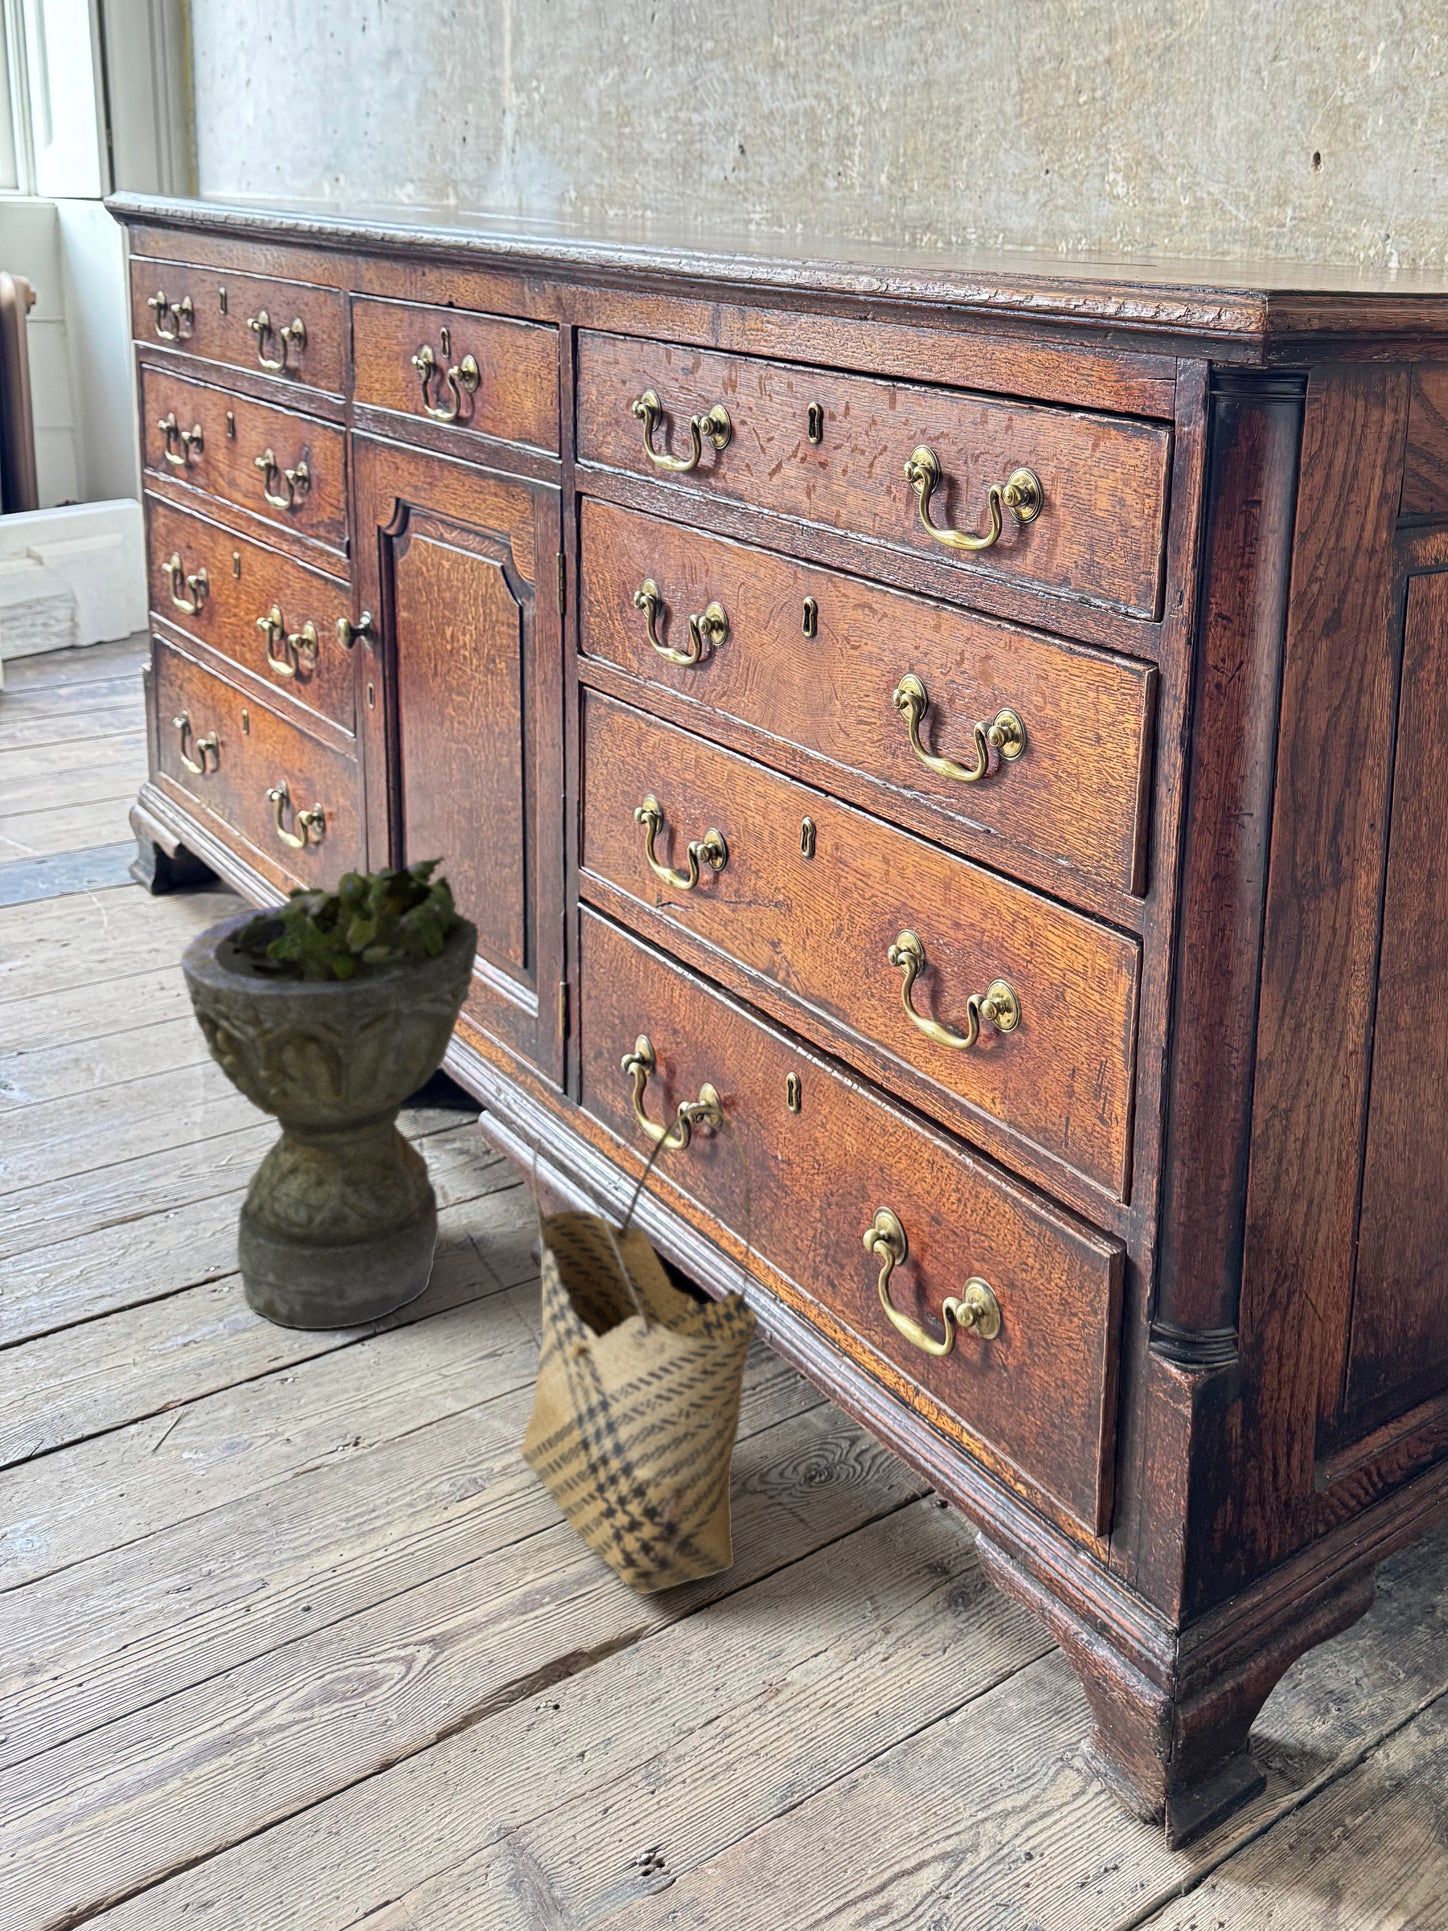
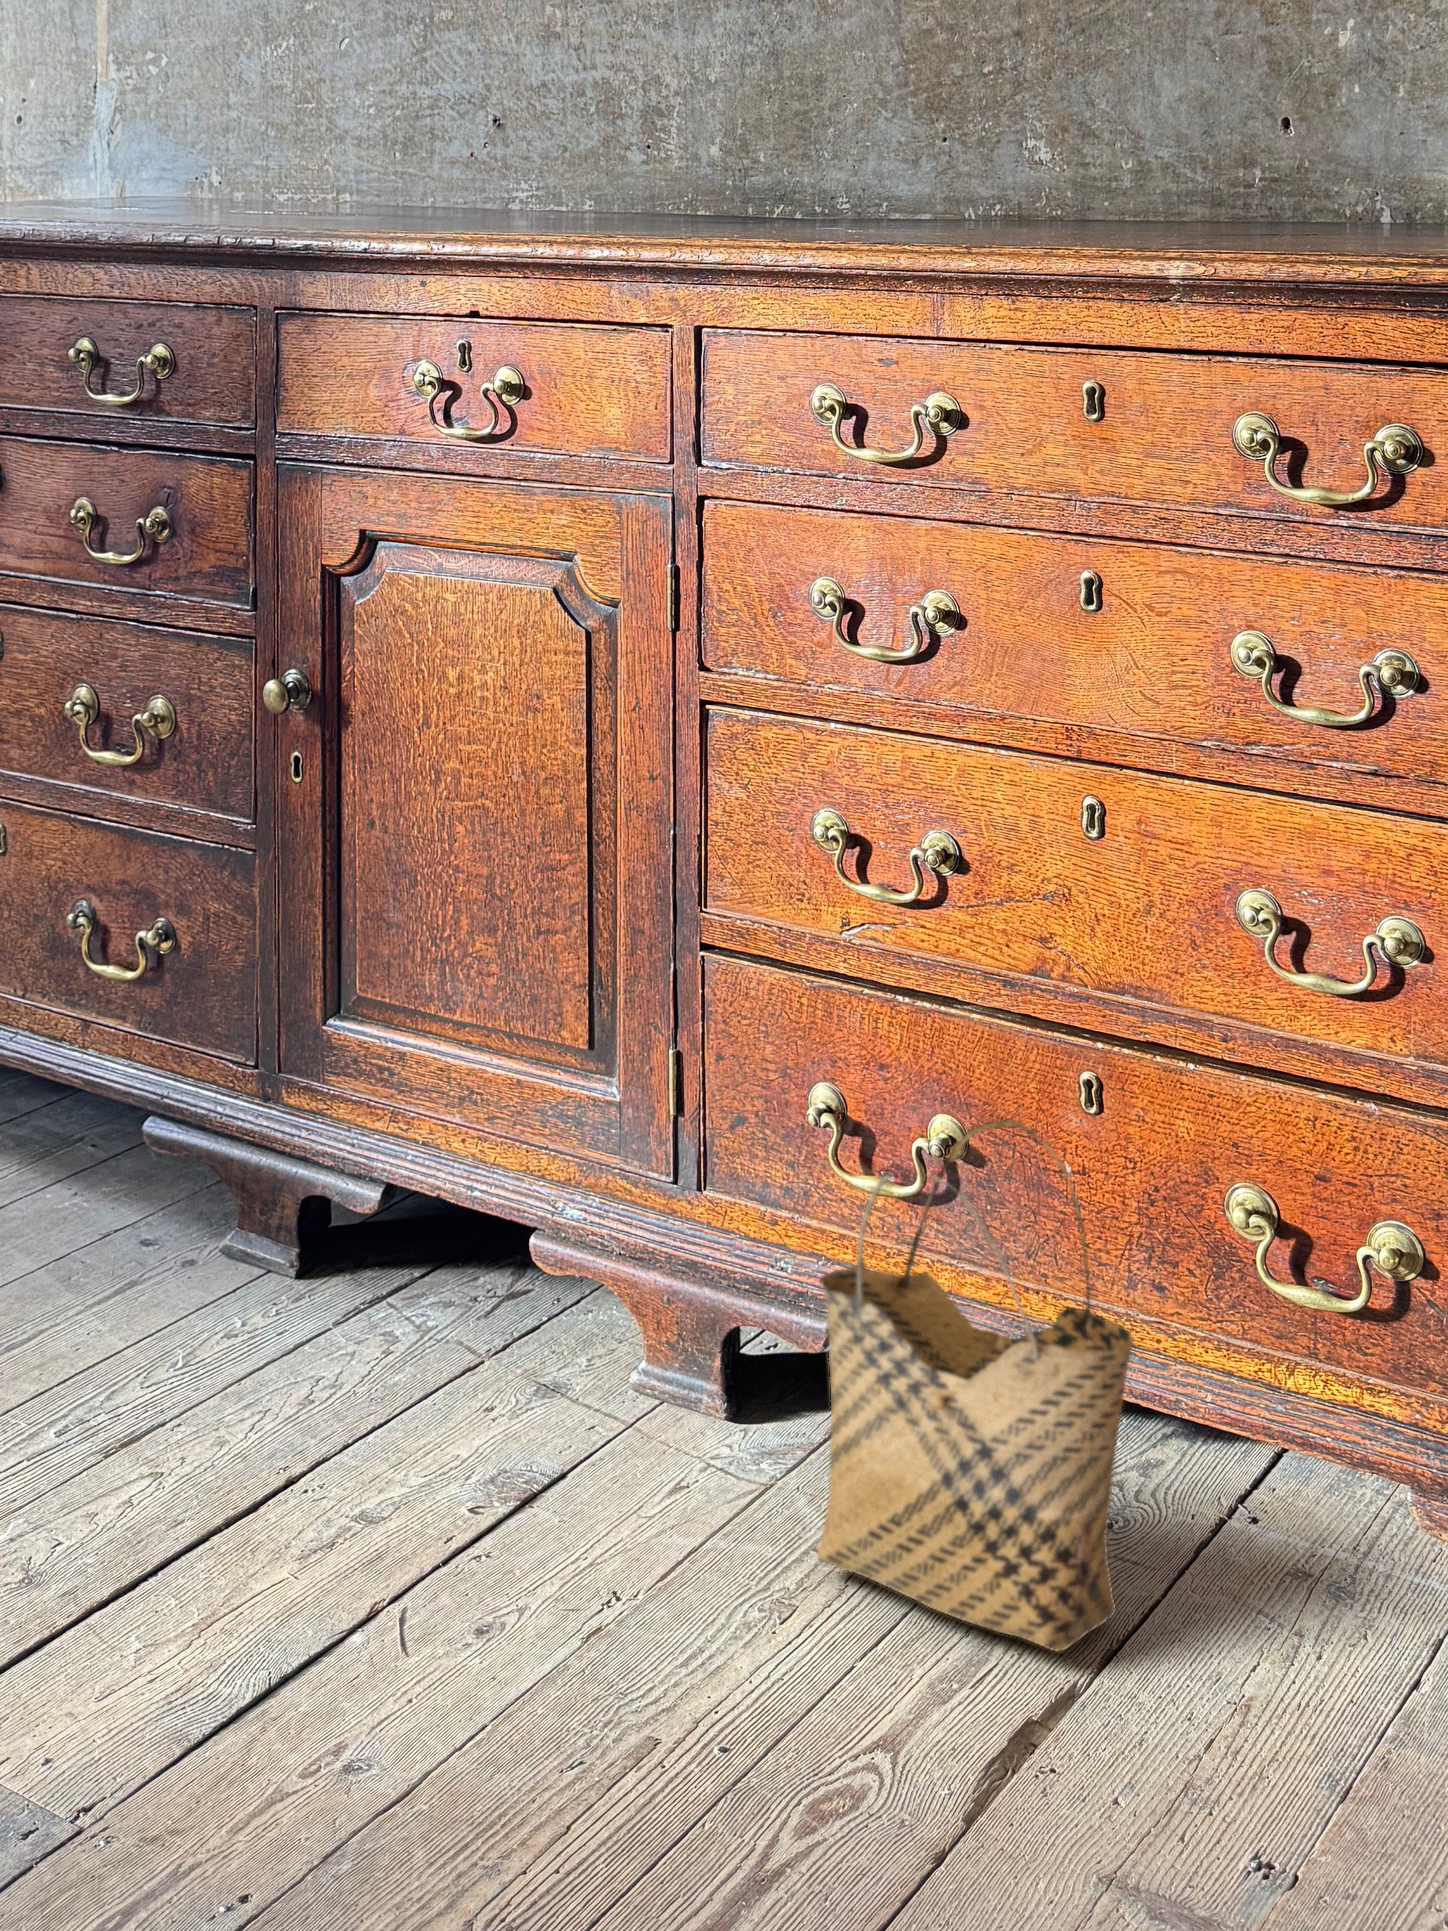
planter: present [181,857,479,1329] -> none [271,924,591,1501]

